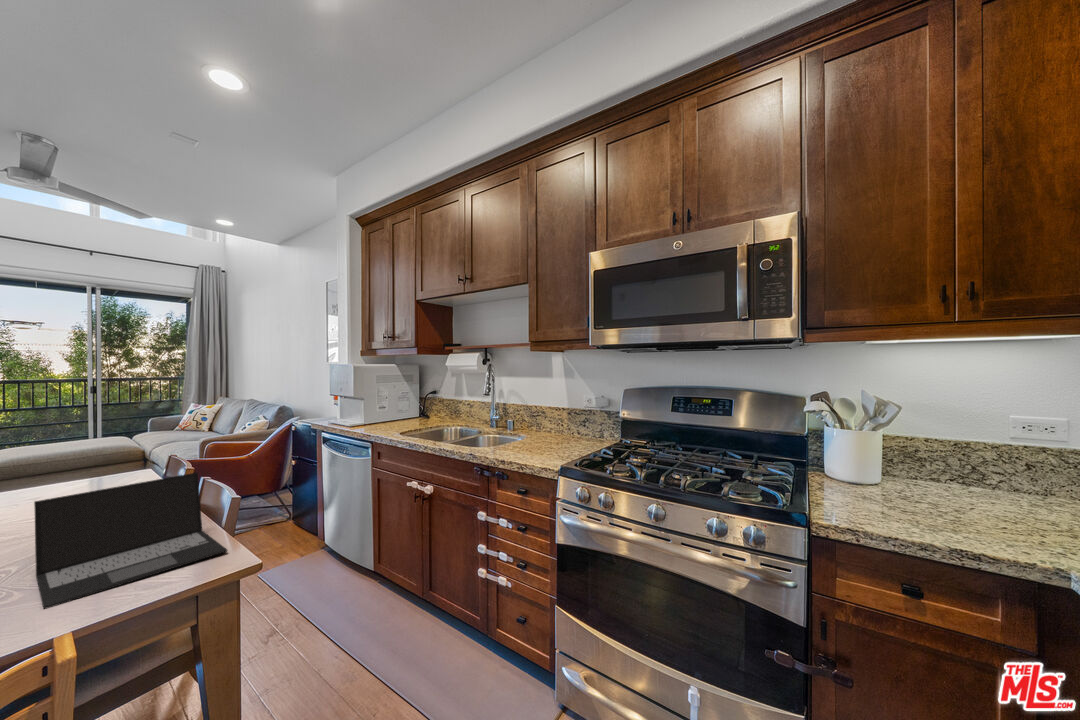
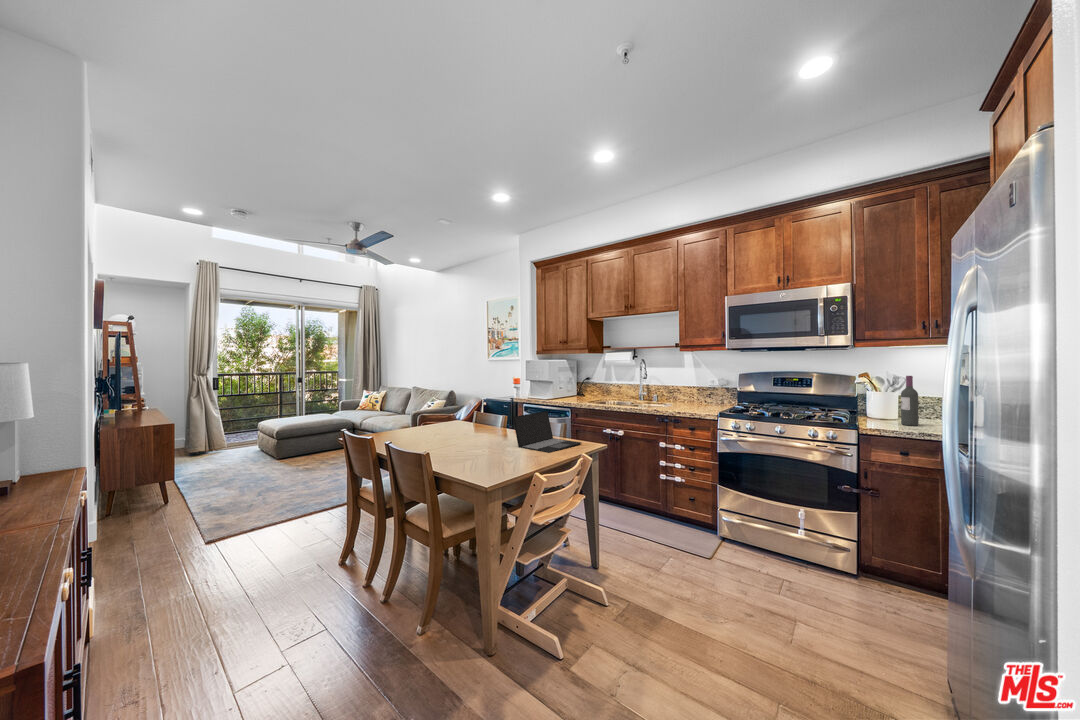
wine bottle: none [897,402,935,514] -> present [901,376,919,426]

